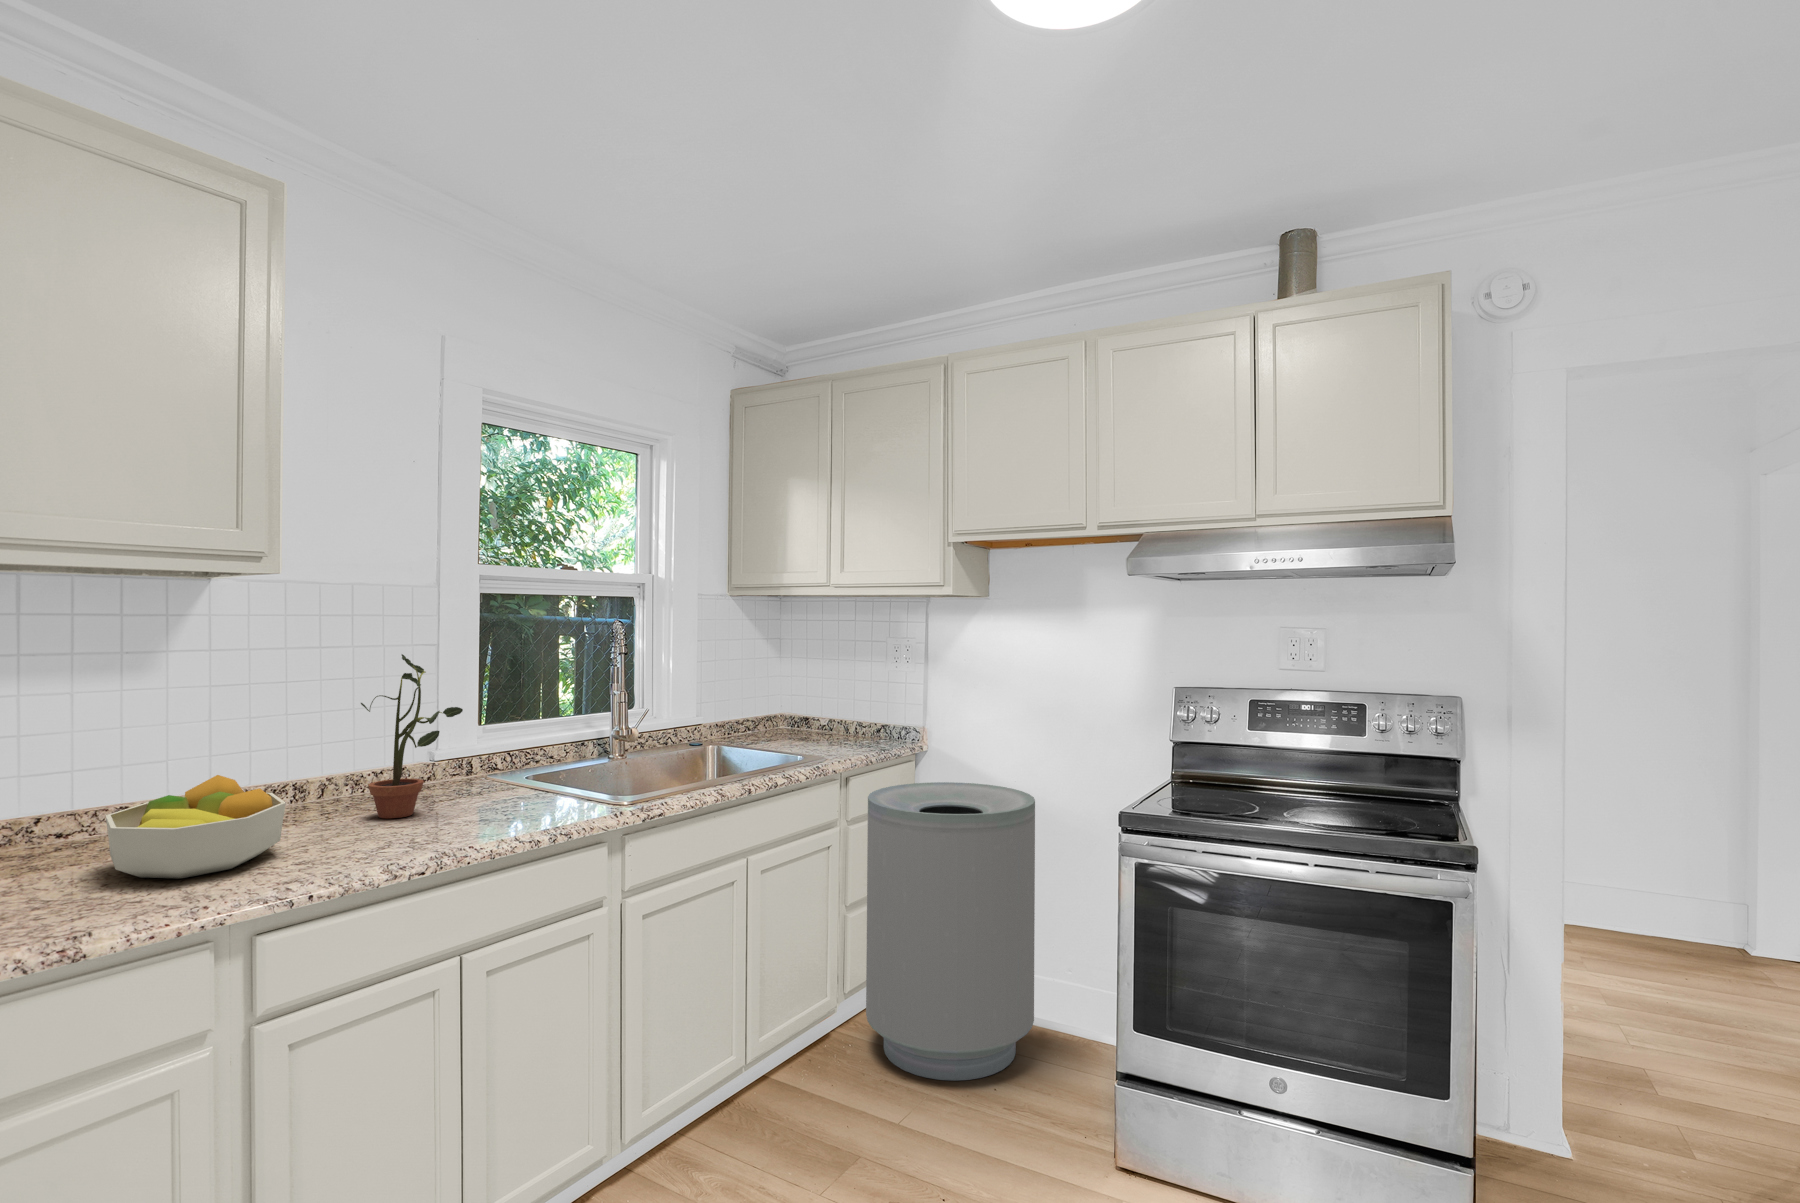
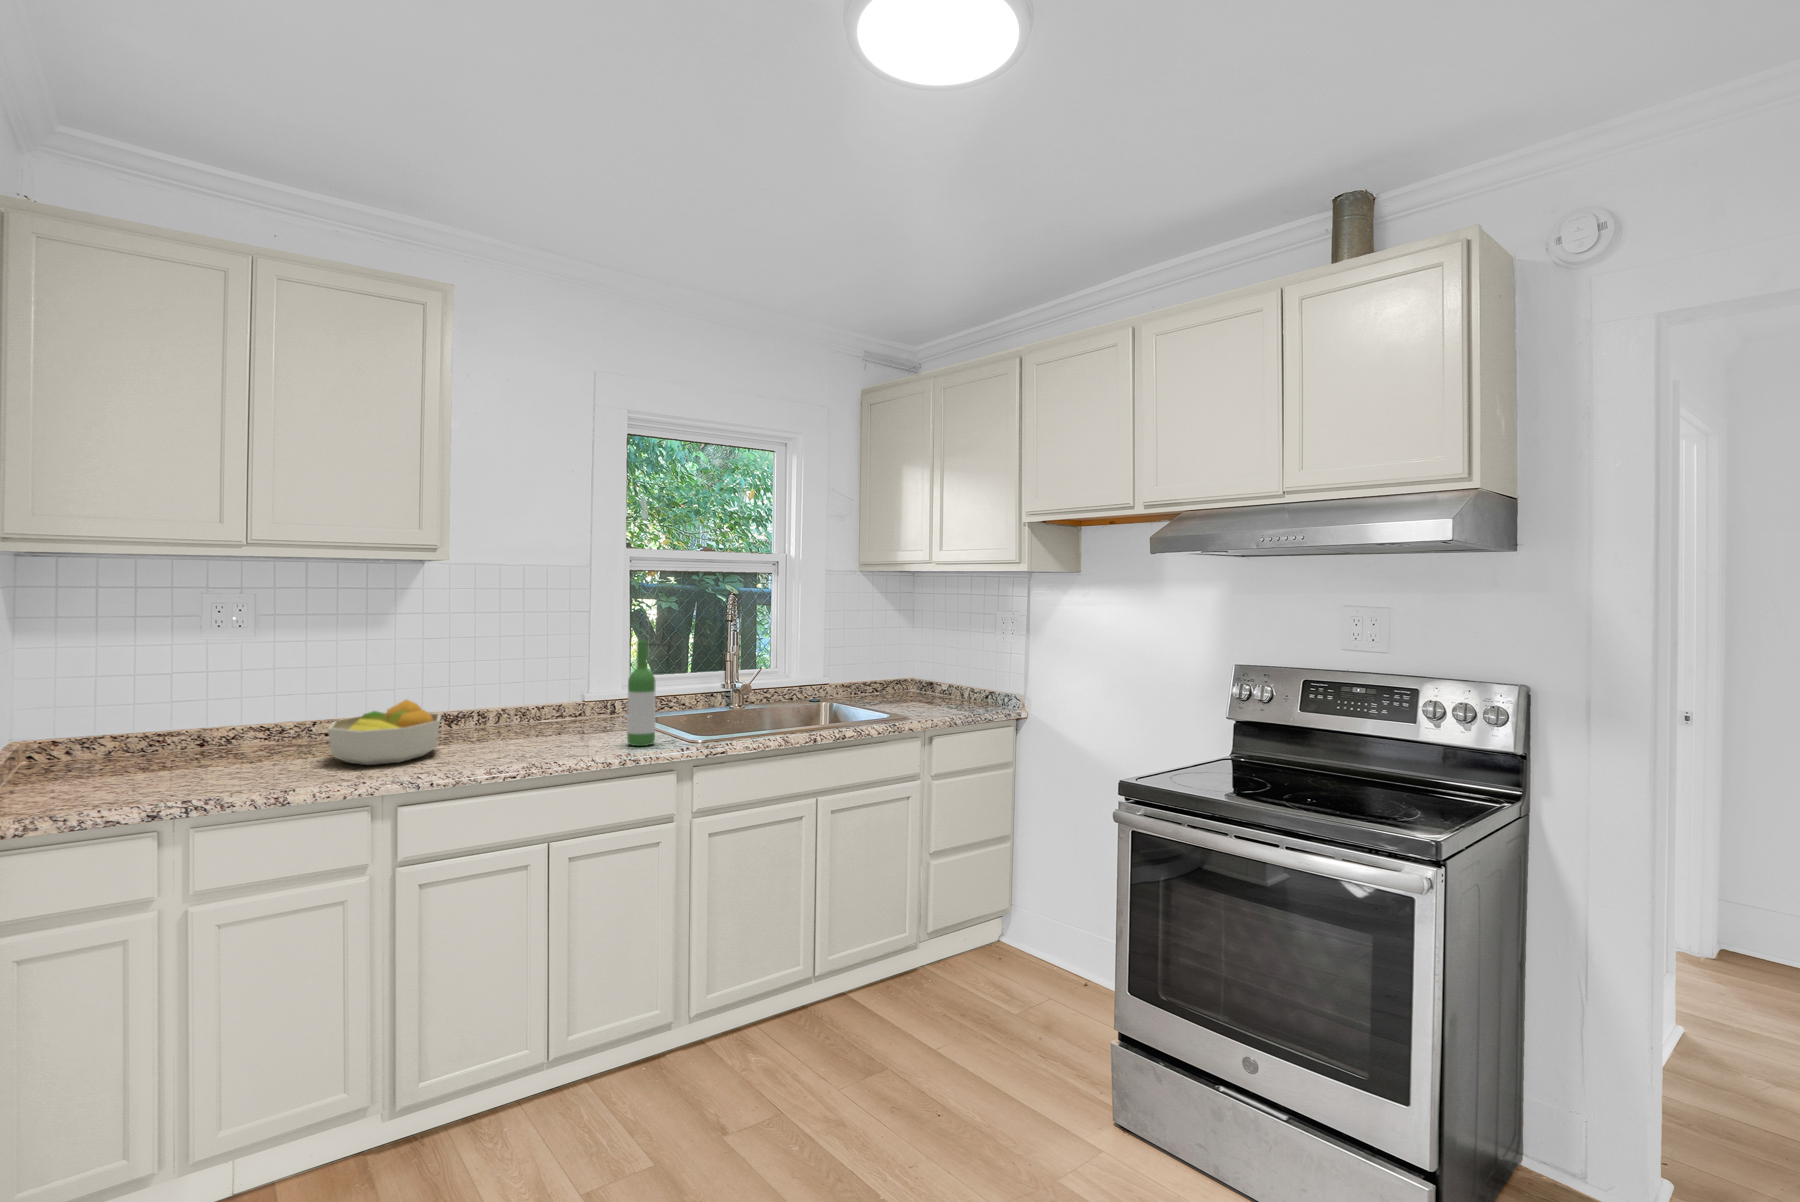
potted plant: present [361,654,463,818] -> none [505,617,580,740]
wine bottle: none [538,680,575,816] -> present [627,641,656,746]
trash can: present [866,782,1035,1081] -> none [943,747,1103,1018]

